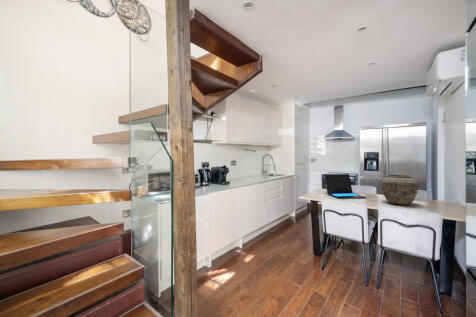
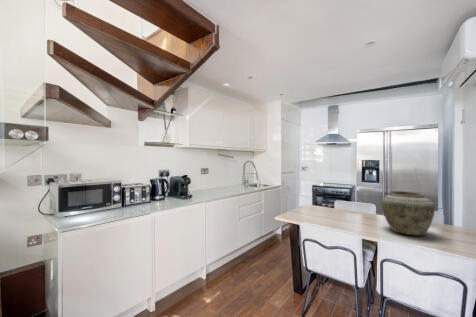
laptop: present [325,174,366,199] -> none [309,188,363,222]

